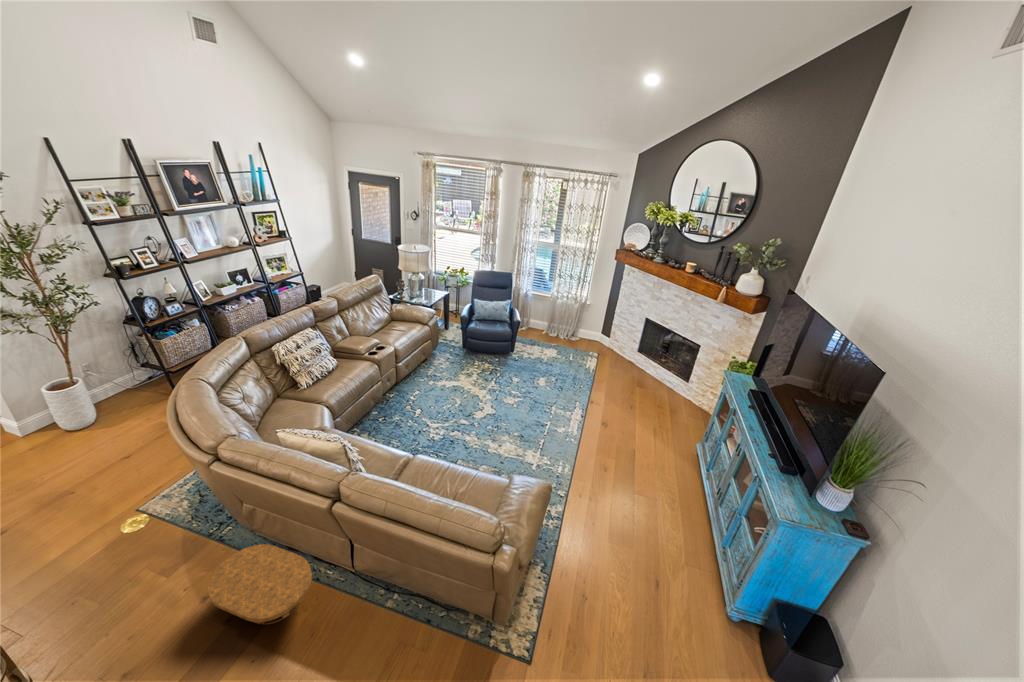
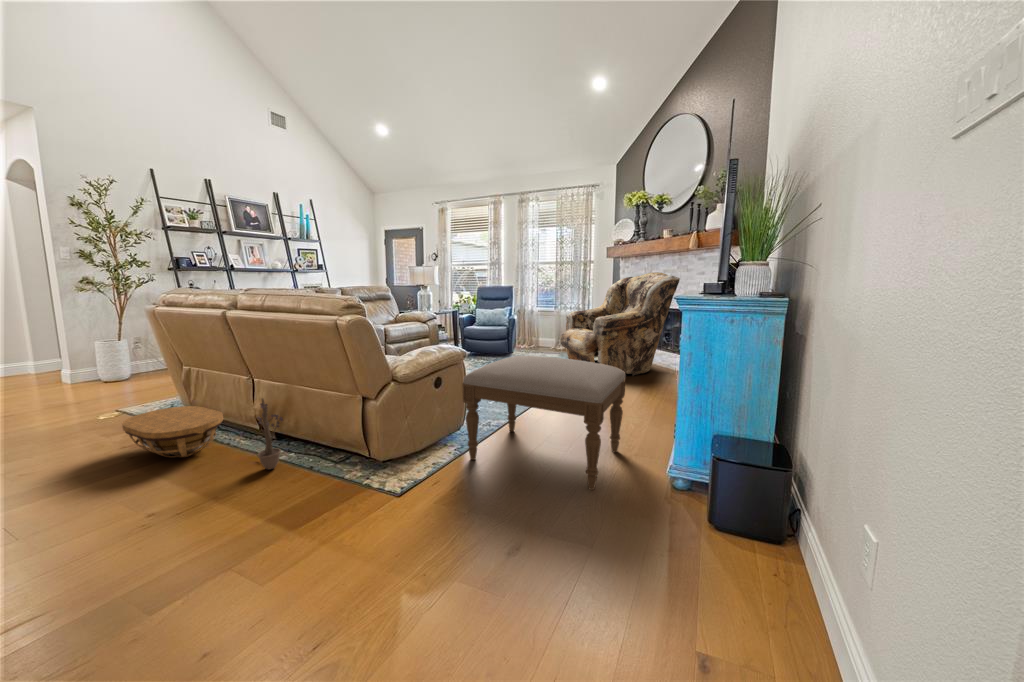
armchair: none [570,293,697,410] -> present [560,272,680,375]
ottoman: none [556,480,699,635] -> present [462,356,625,490]
decorative plant: none [362,579,399,630] -> present [257,399,283,469]

